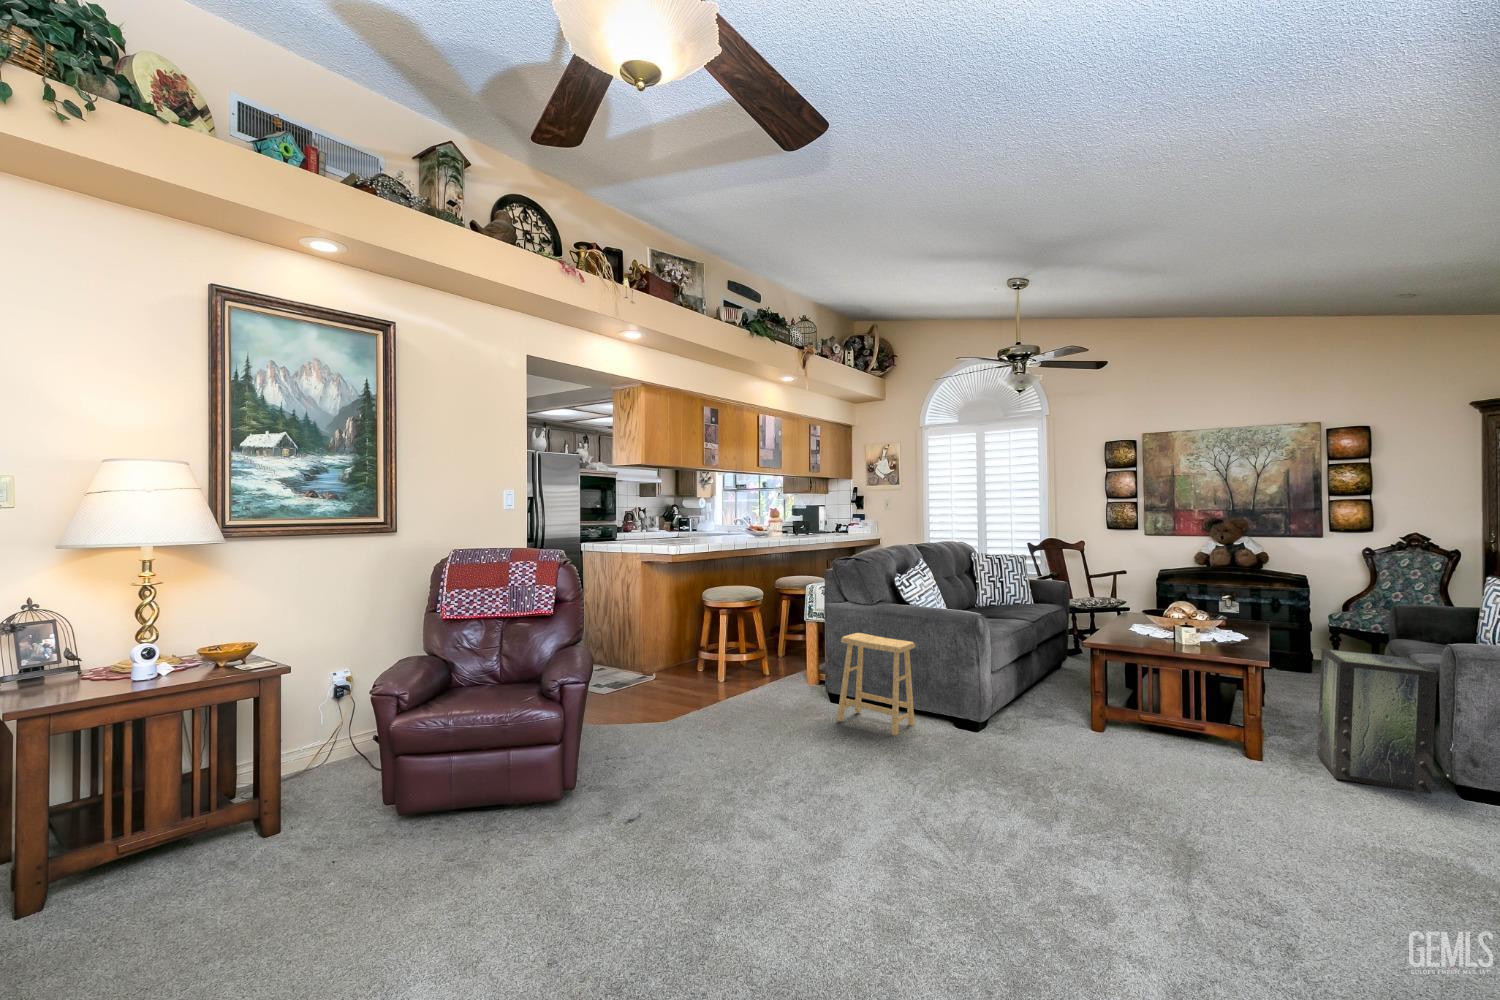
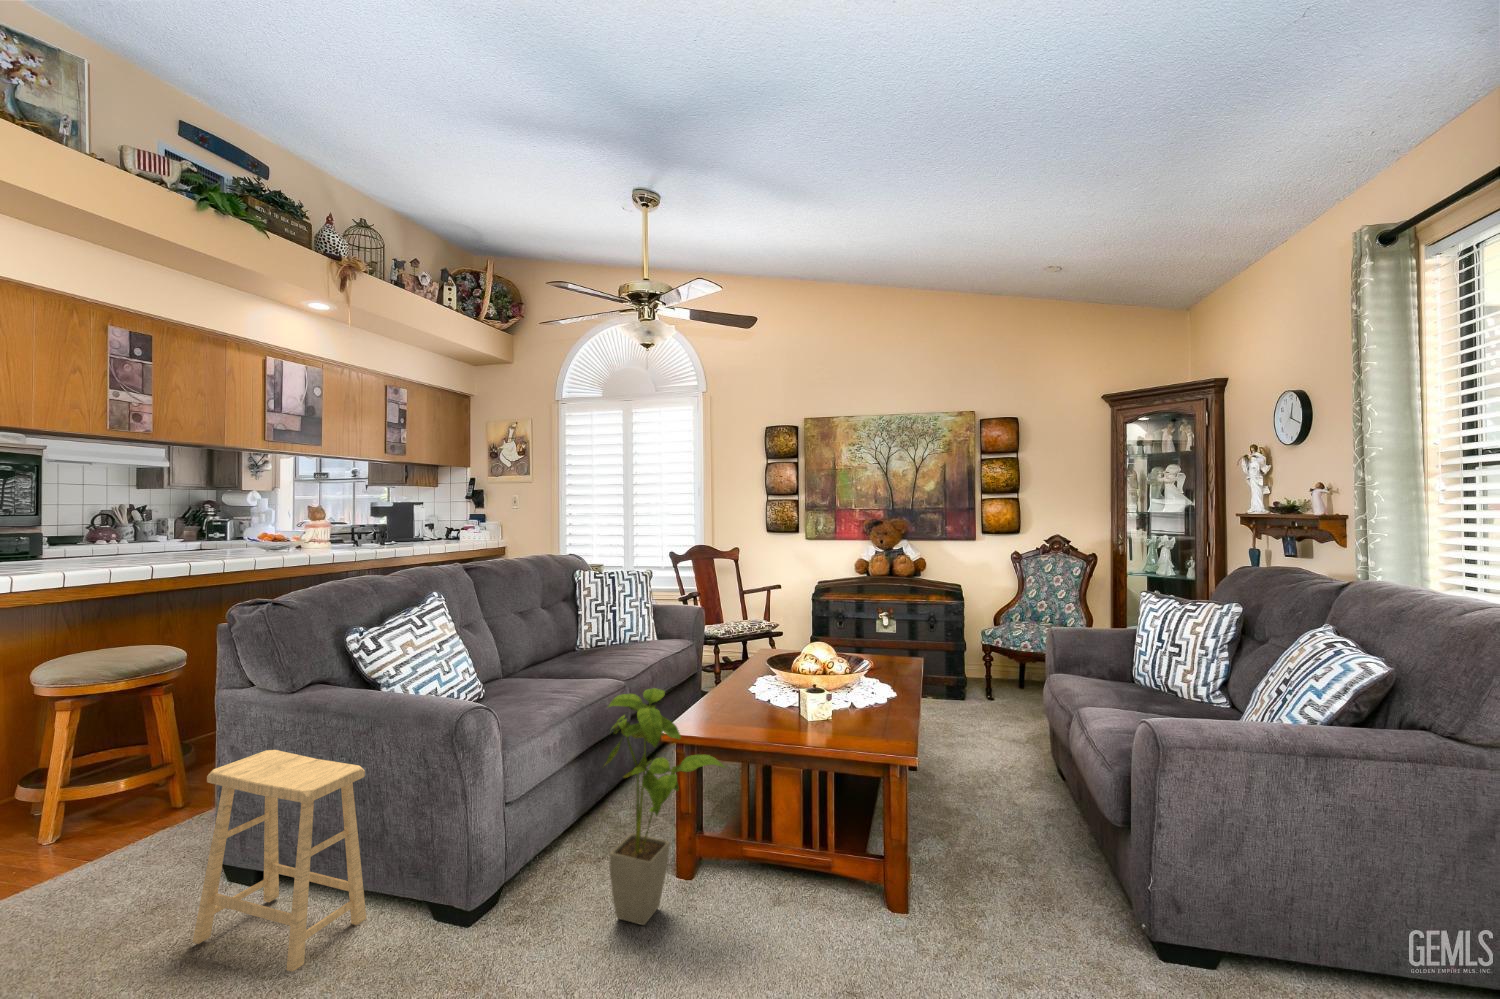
house plant: none [1050,609,1131,744] -> present [605,688,725,925]
storage box: present [1317,649,1437,794] -> none [977,723,1130,958]

